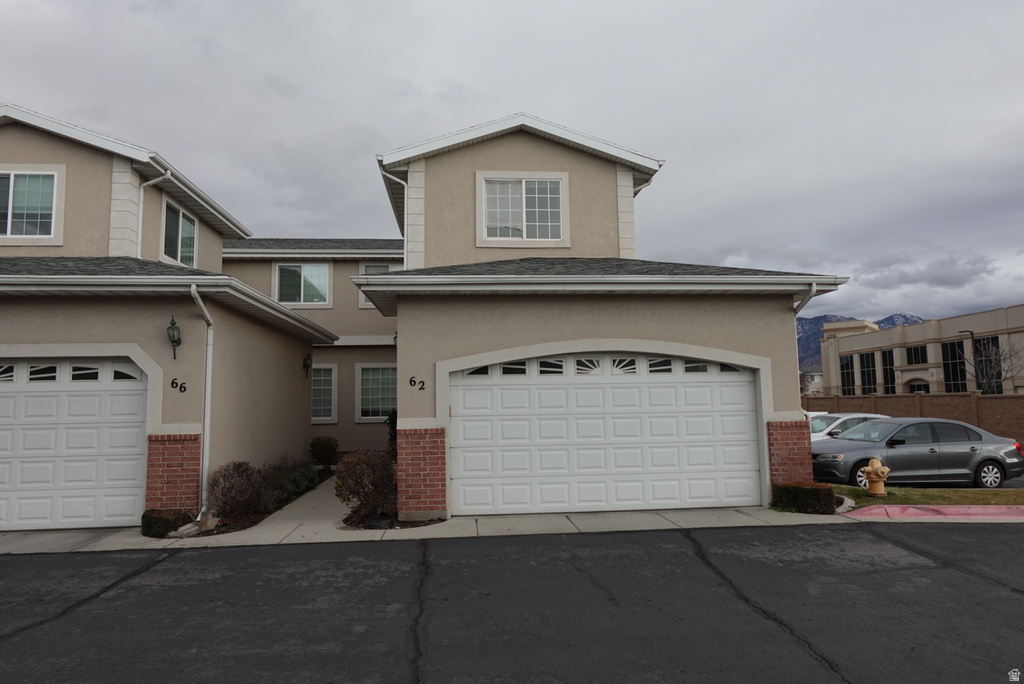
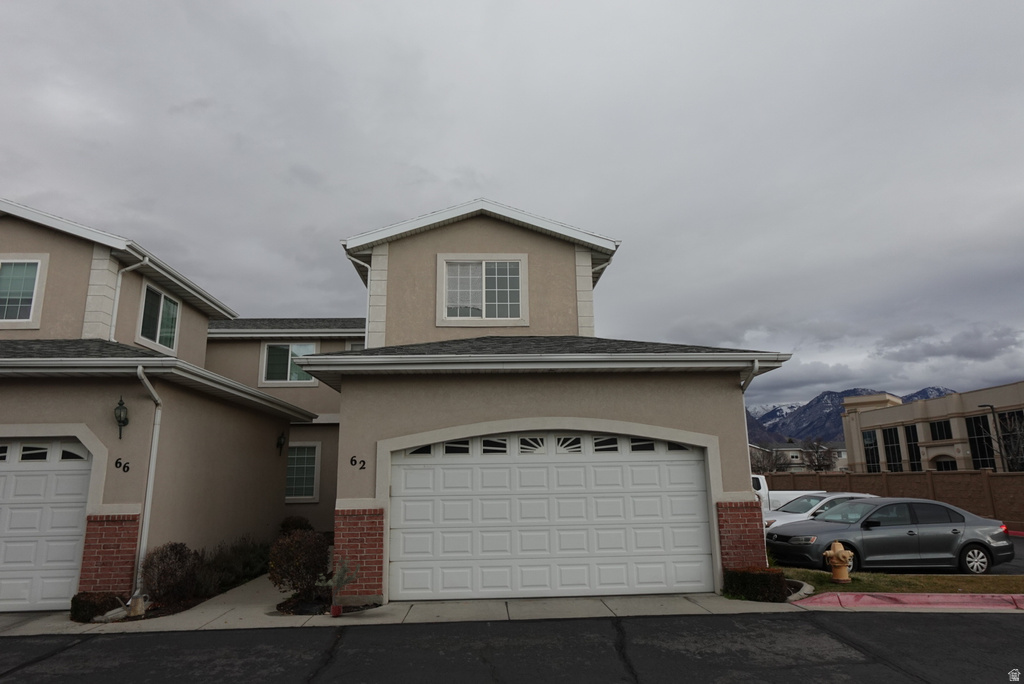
potted tree: none [384,473,429,530] -> present [315,557,360,617]

